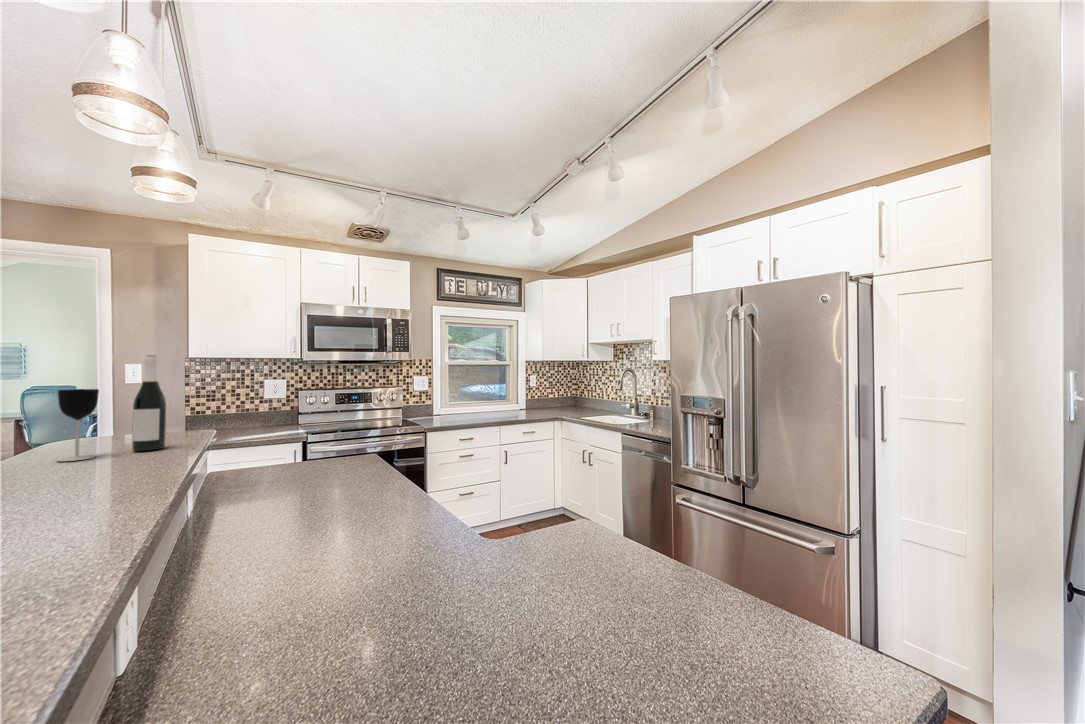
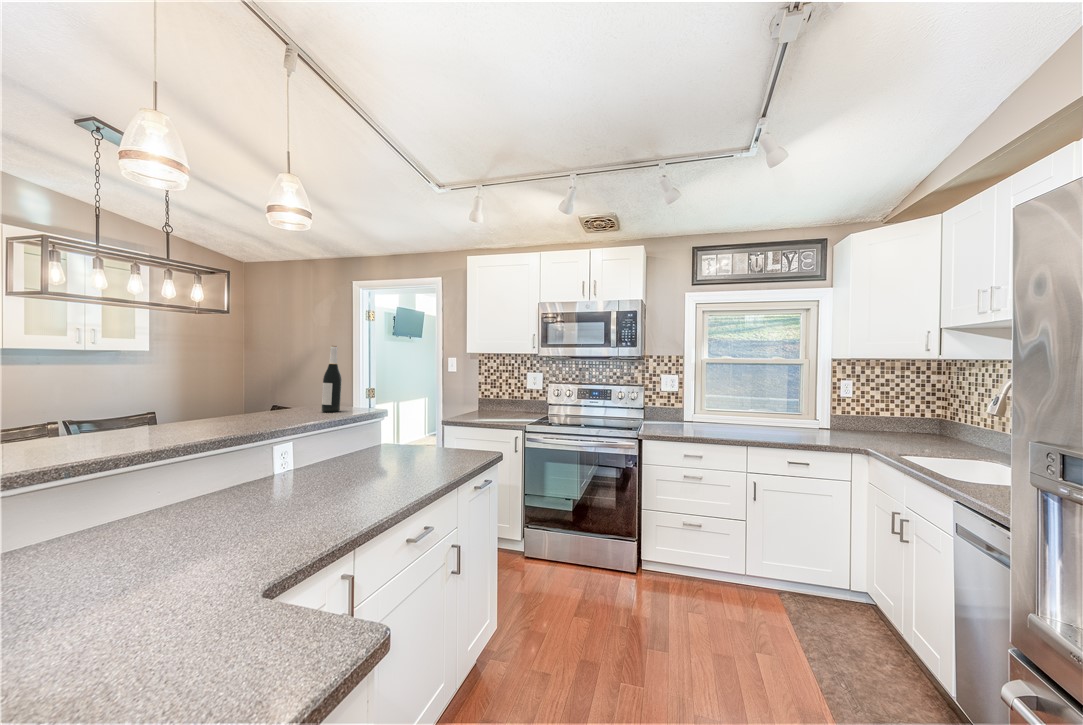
wine glass: present [58,389,99,461] -> none [286,367,308,412]

